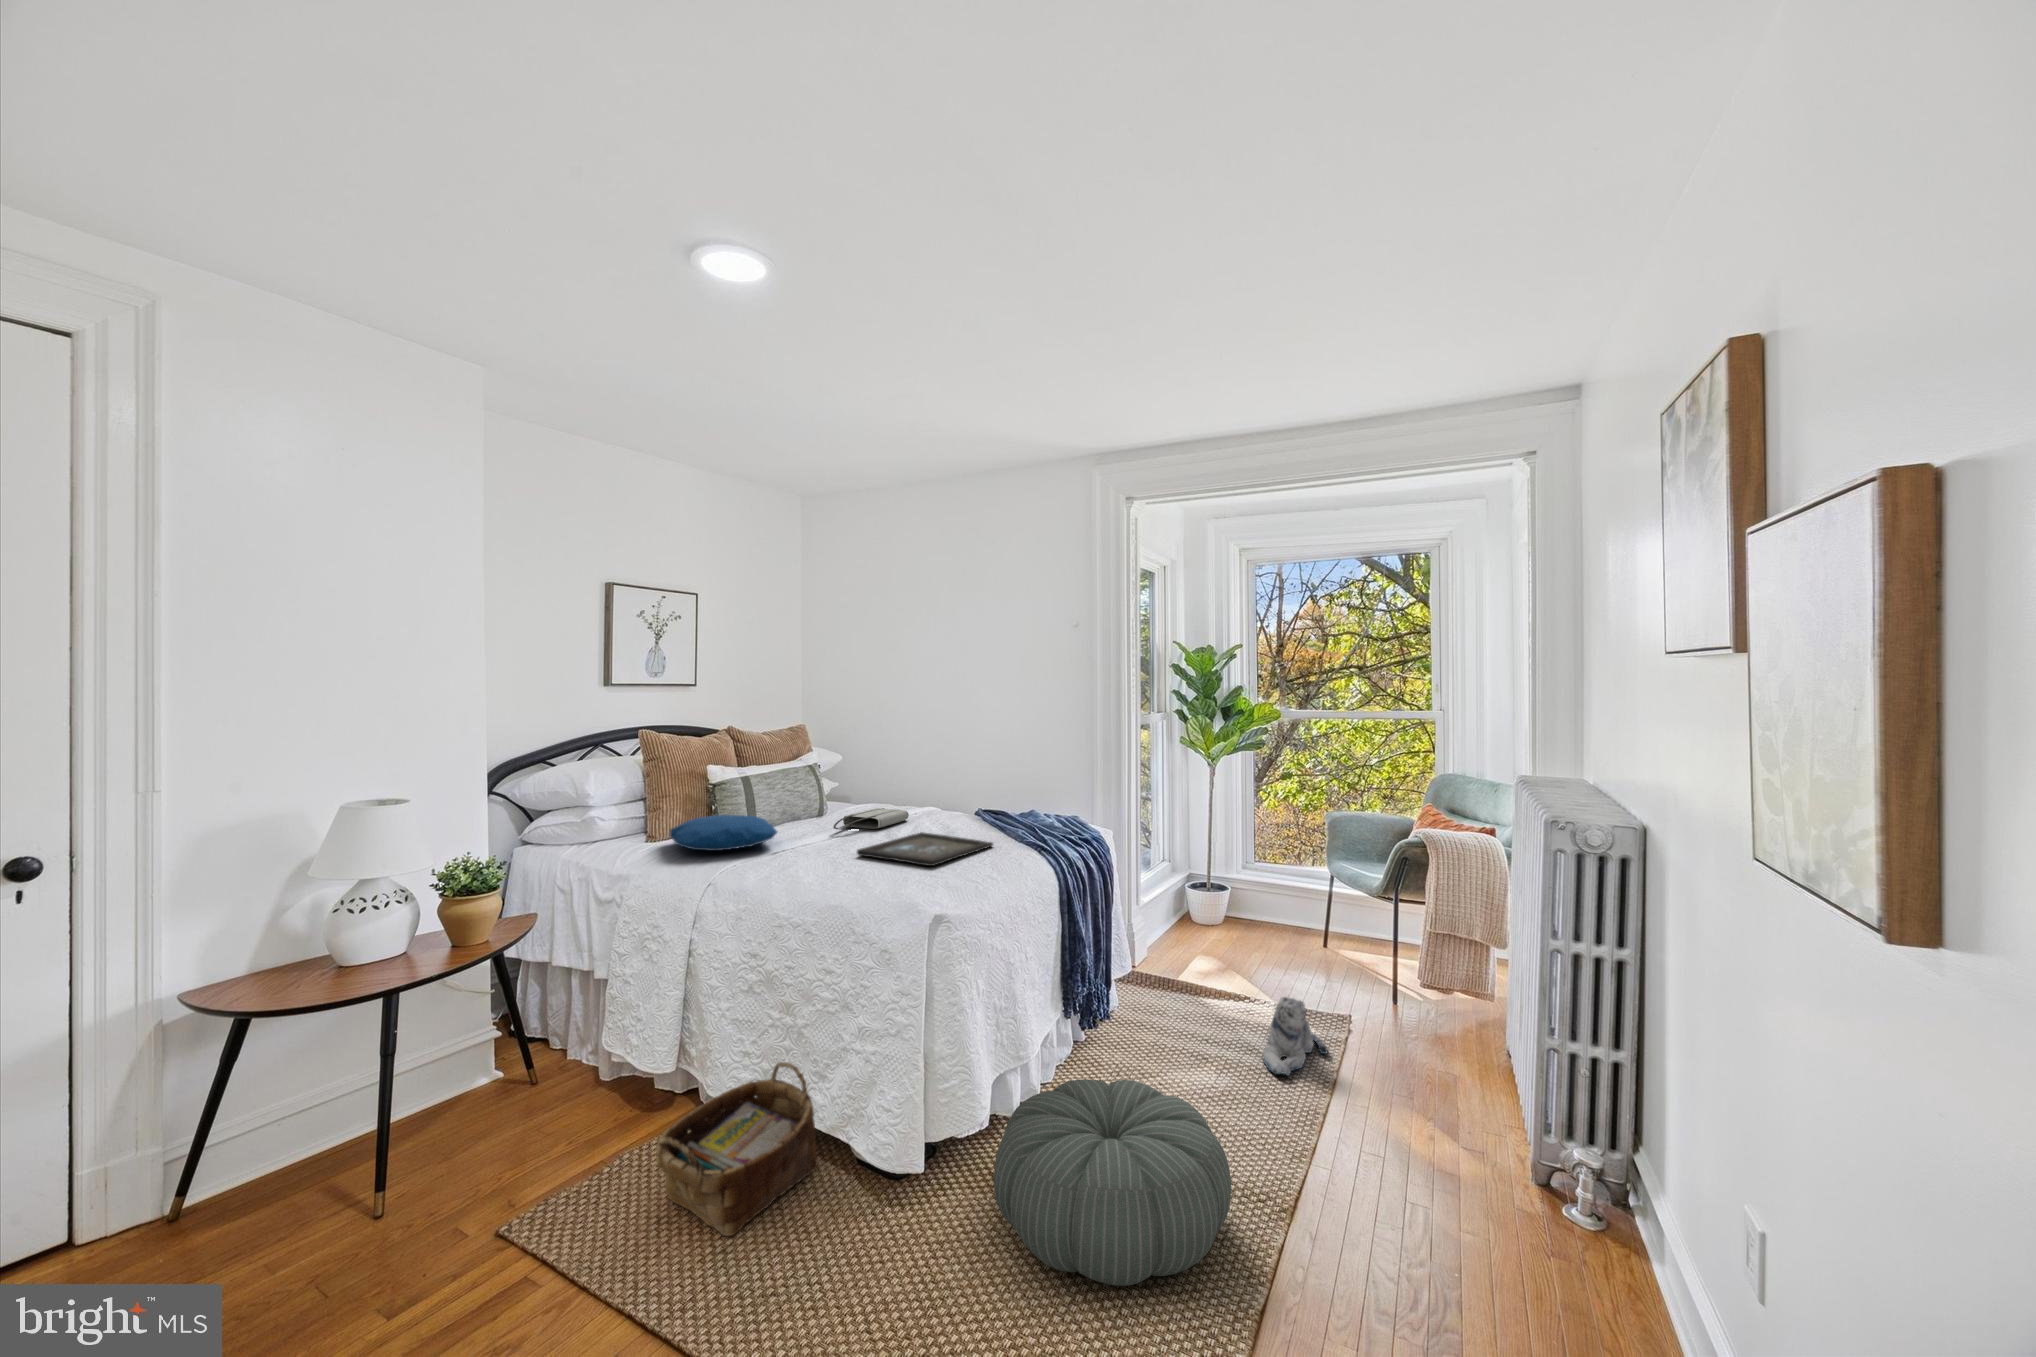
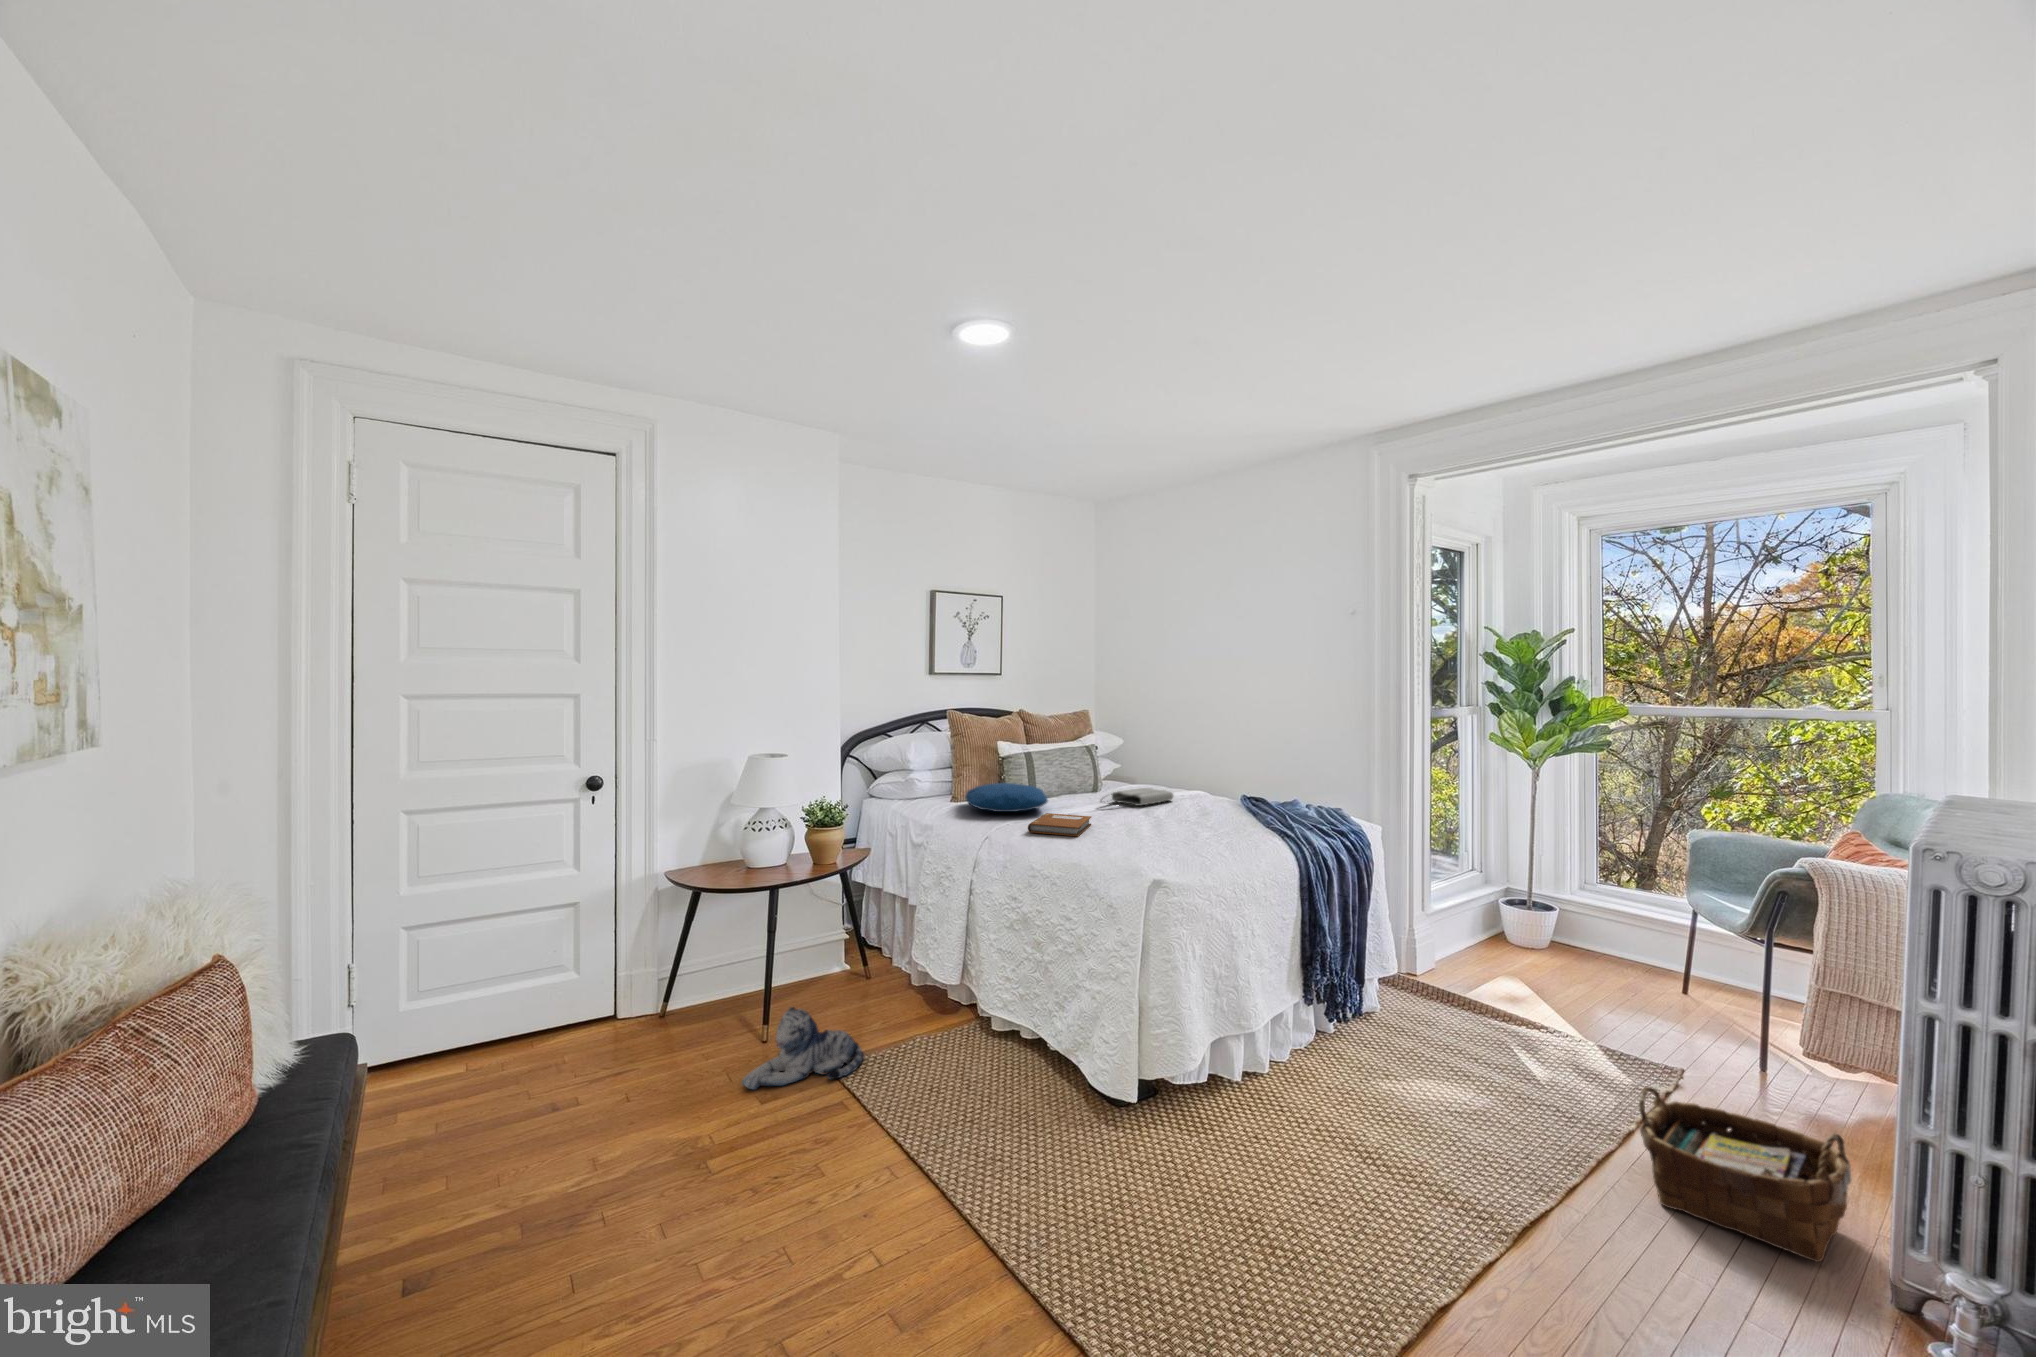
tray: present [857,832,993,866] -> none [1110,812,1241,841]
notebook: none [764,847,834,873] -> present [1028,813,1091,836]
plush toy: present [1263,997,1327,1076] -> present [741,1007,864,1090]
woven basket: present [656,1062,817,1236] -> present [1639,1087,1851,1262]
pouf: present [994,1079,1231,1286] -> none [1191,1054,1432,1247]

